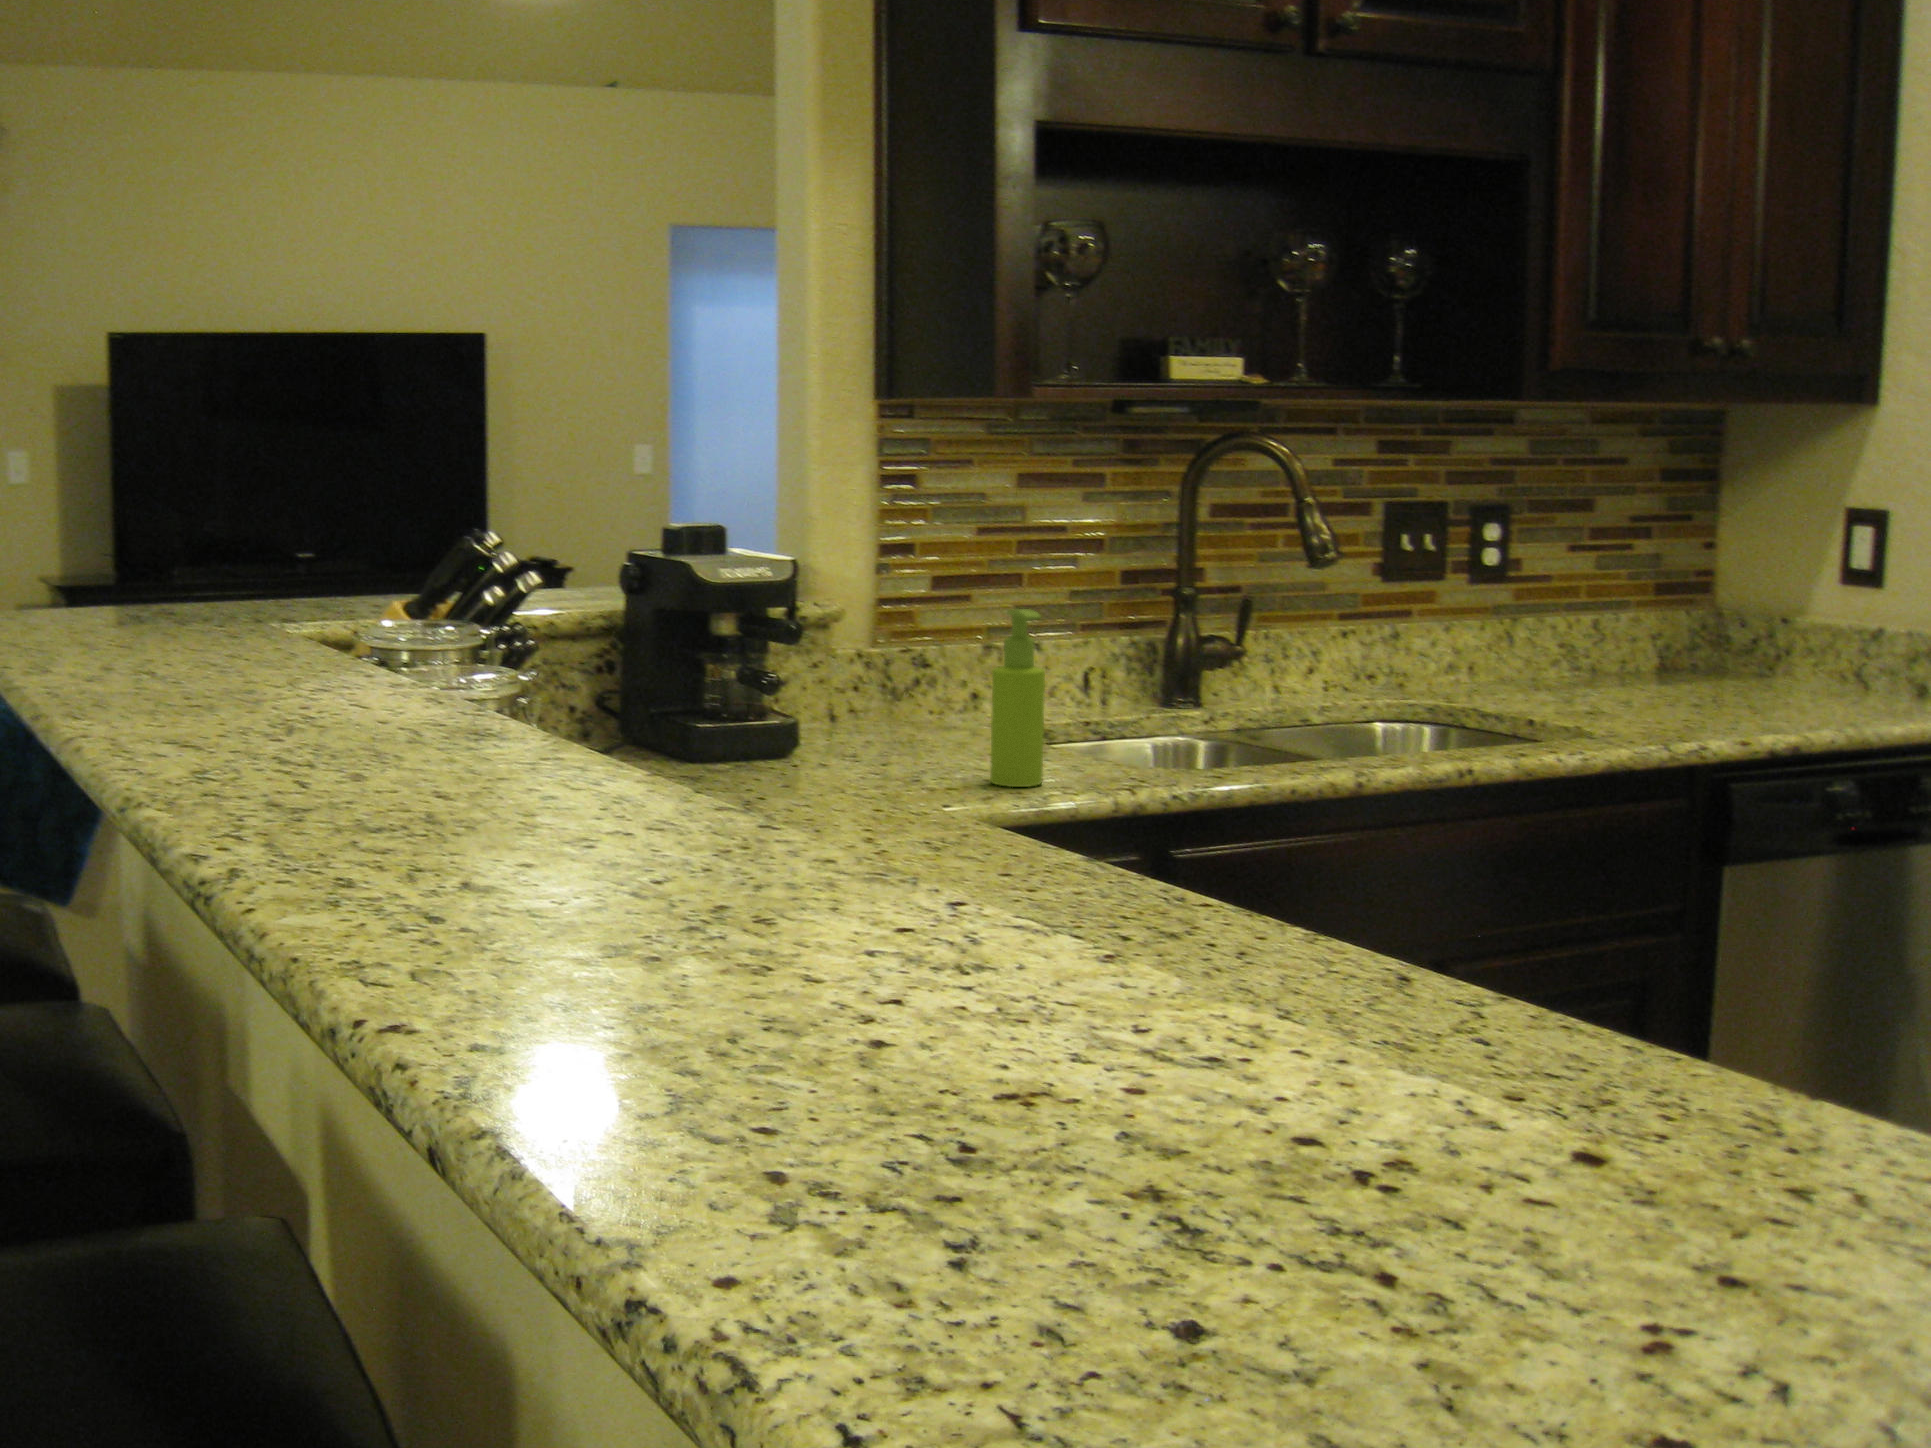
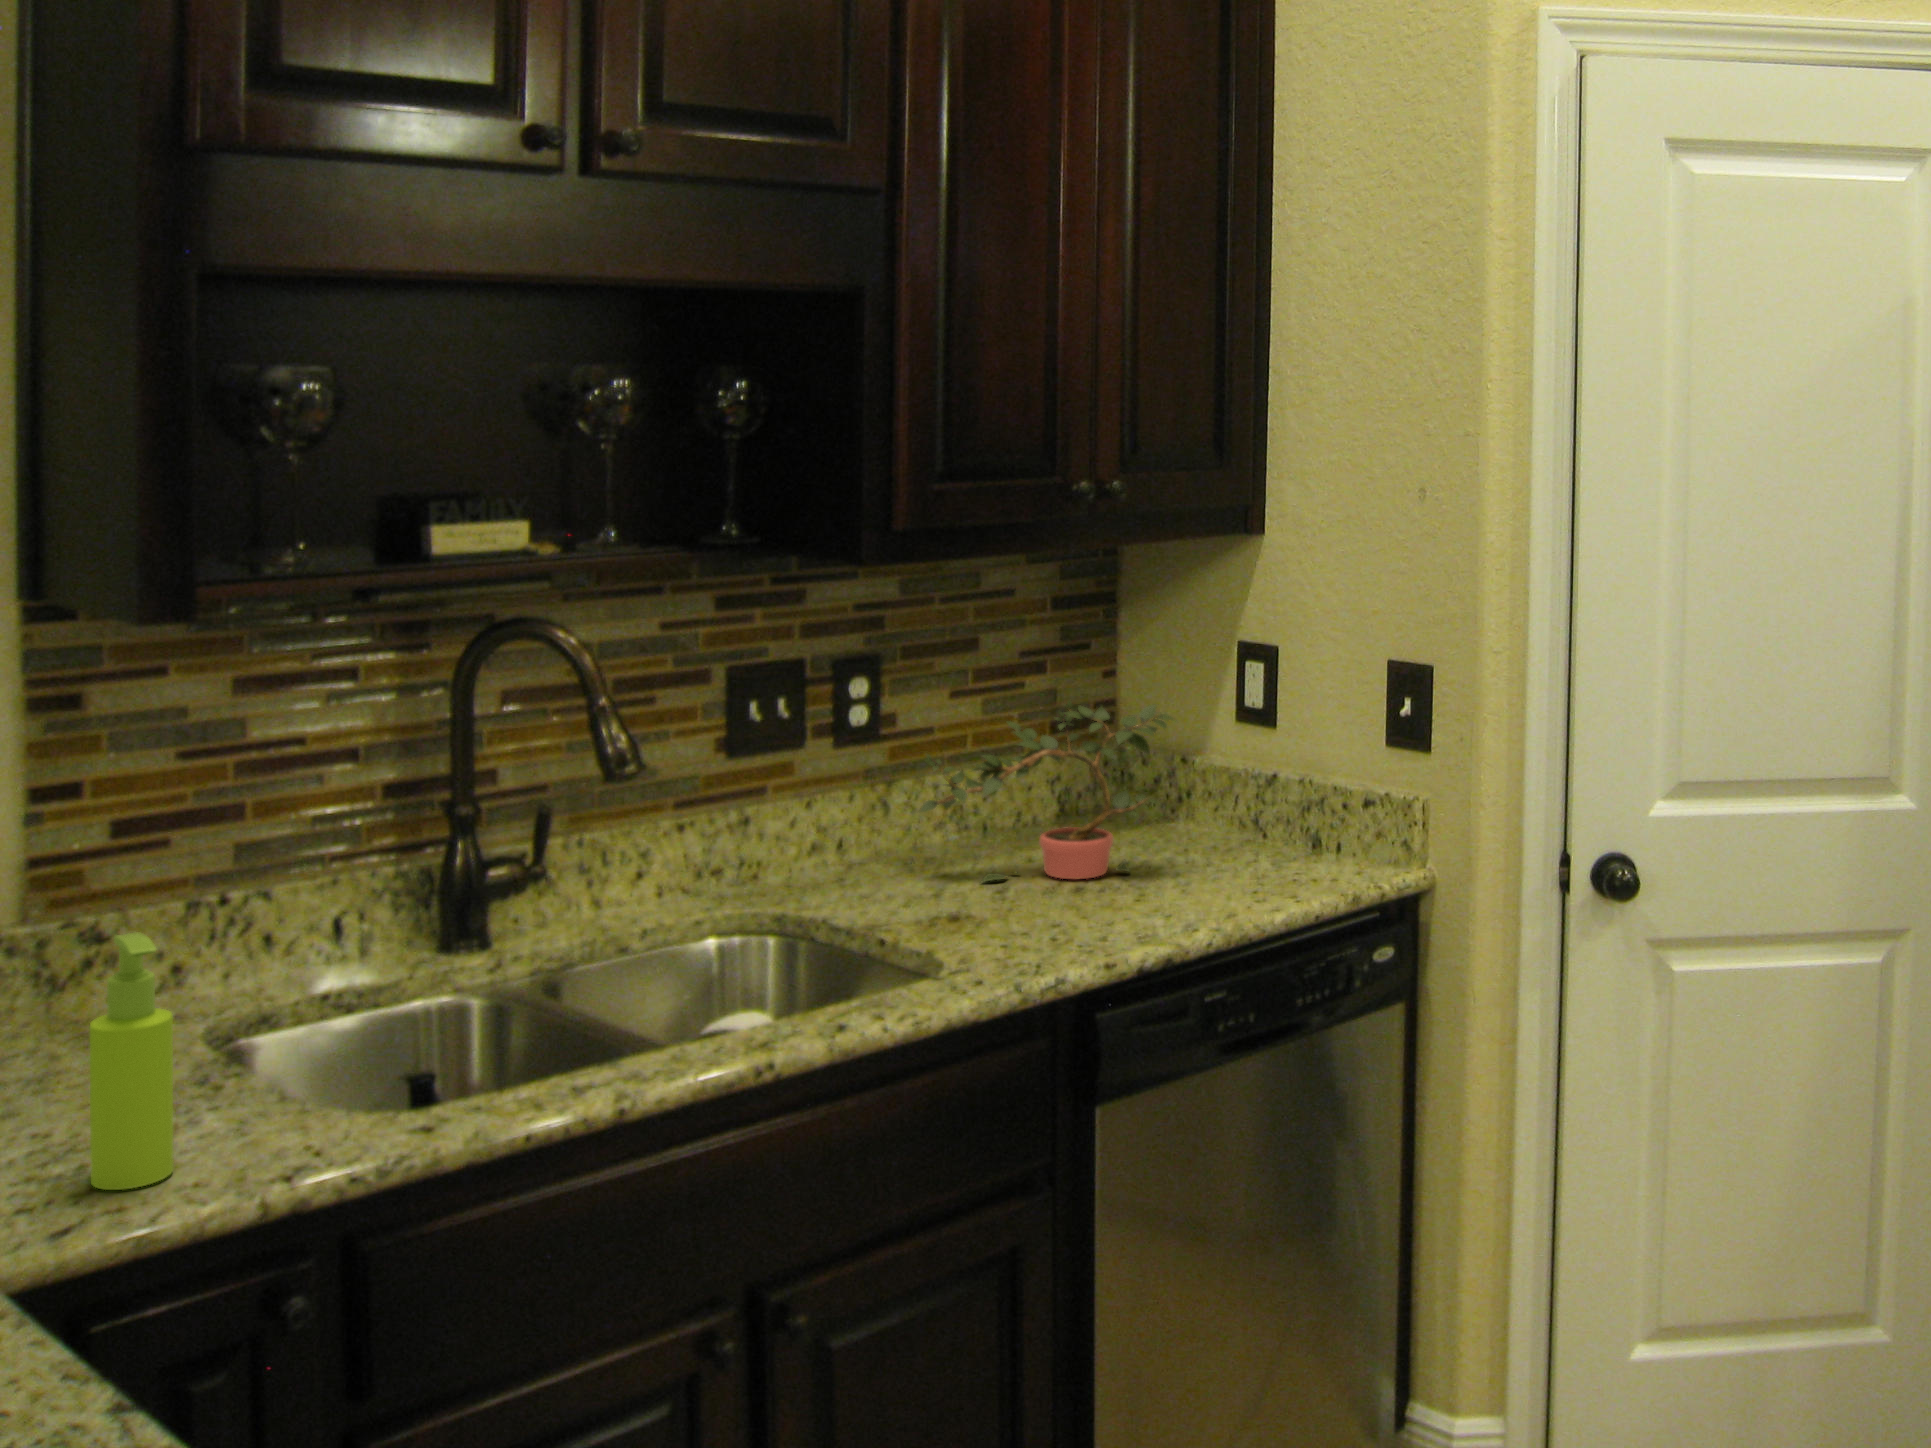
potted plant: none [1555,538,1836,706] -> present [920,700,1174,882]

